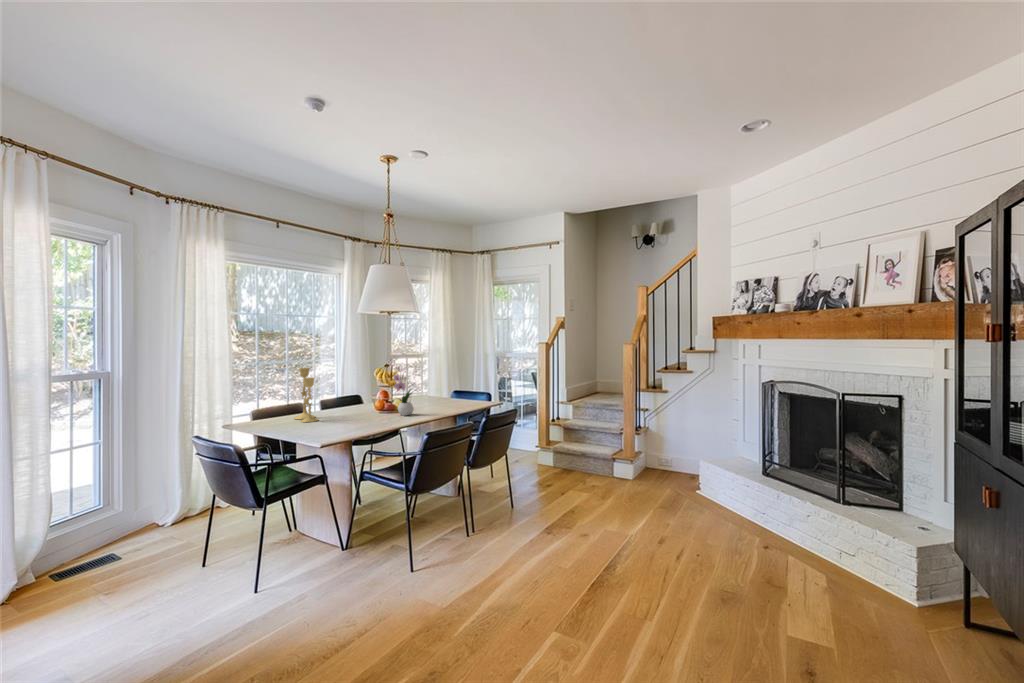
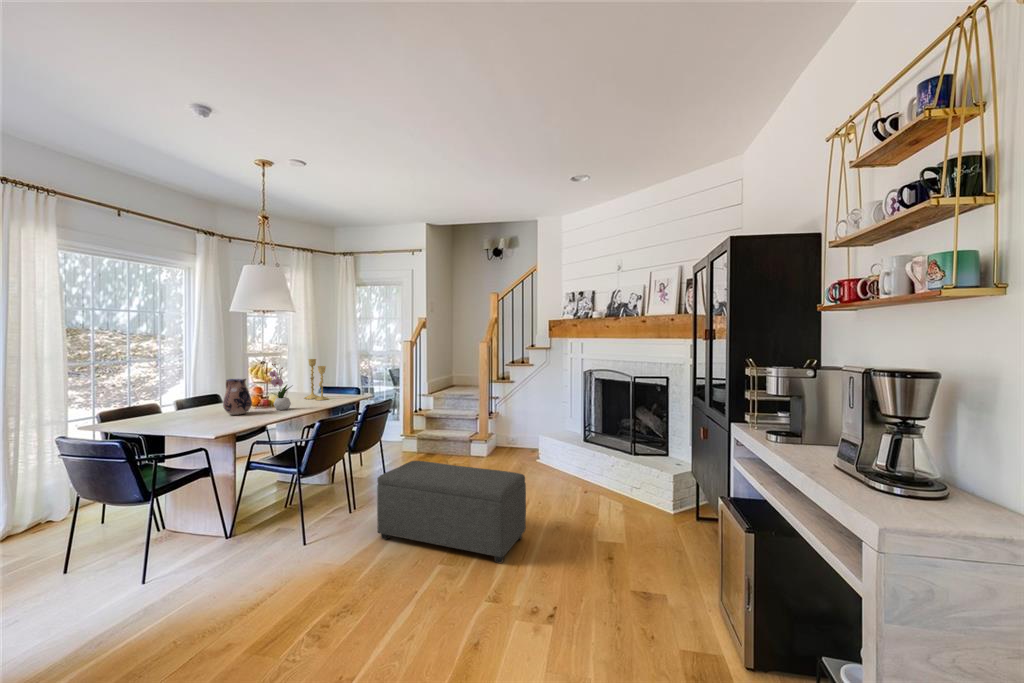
candlestick: present [294,368,318,422] -> present [304,359,329,400]
ceramic pitcher: none [350,382,376,419] -> present [223,379,252,415]
ottoman: none [490,485,676,645] -> present [377,461,526,563]

